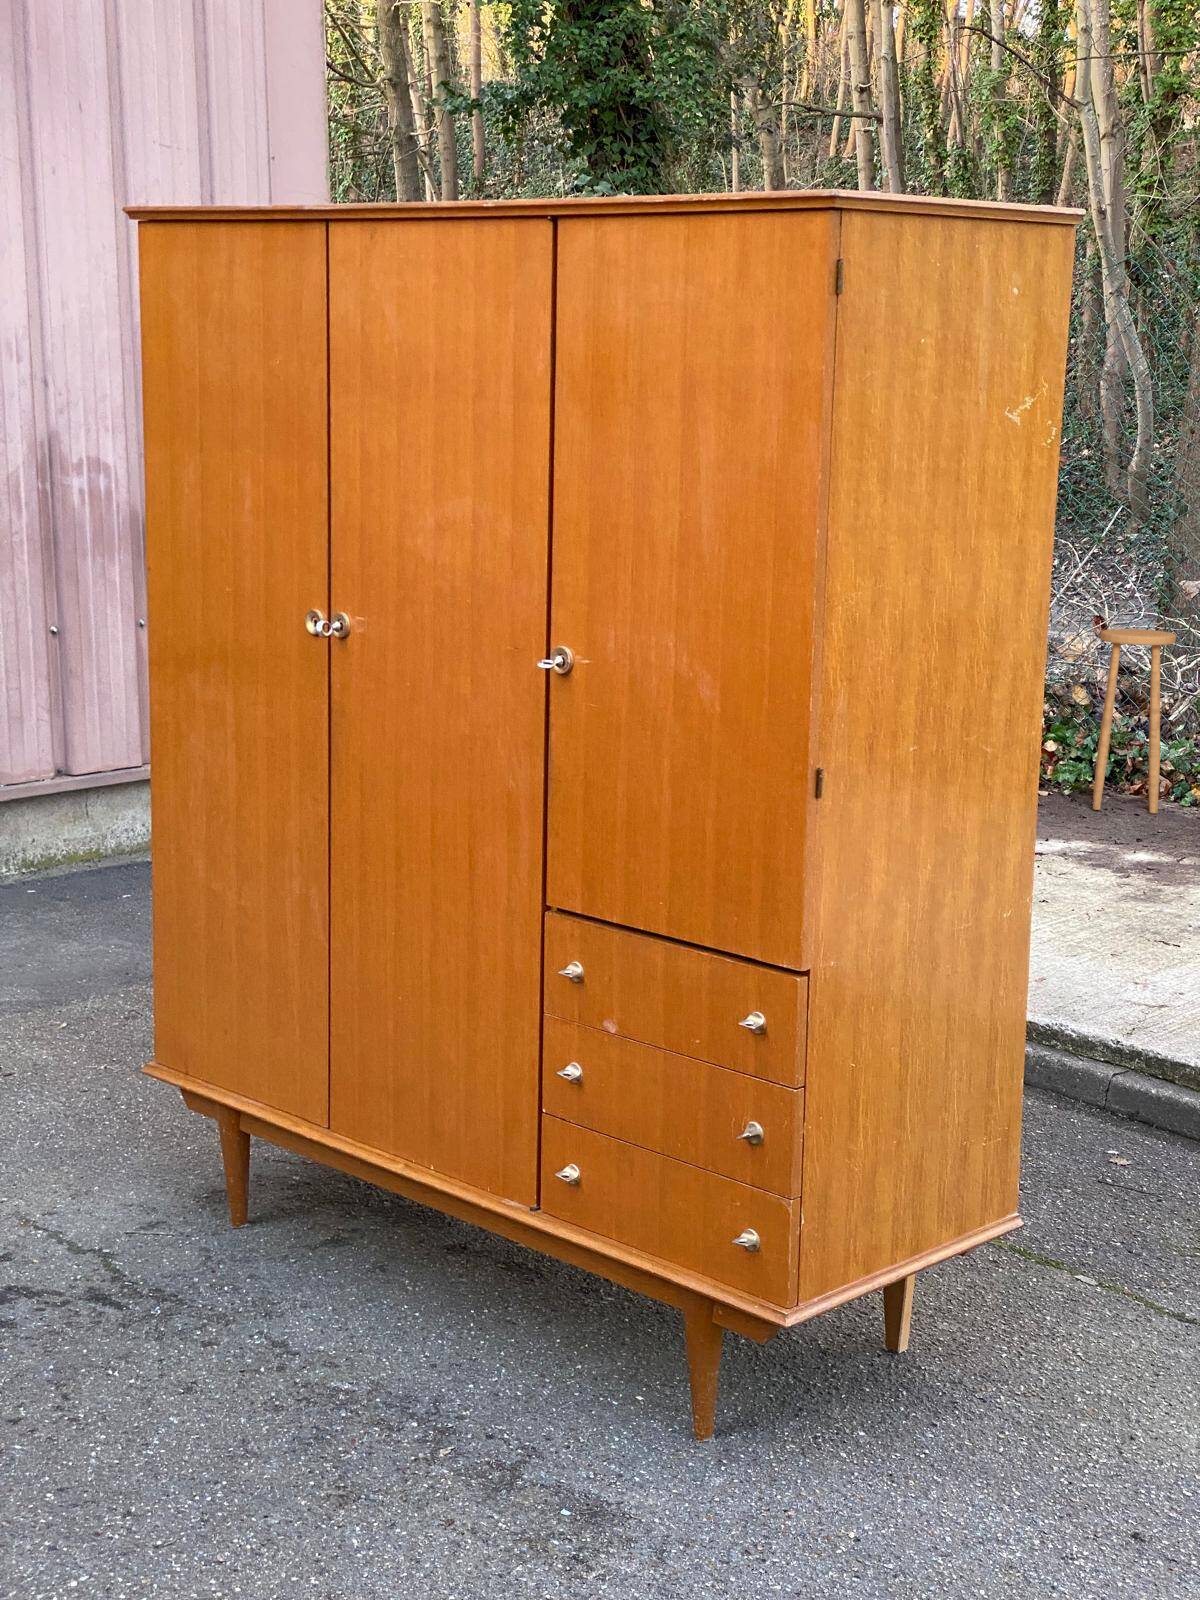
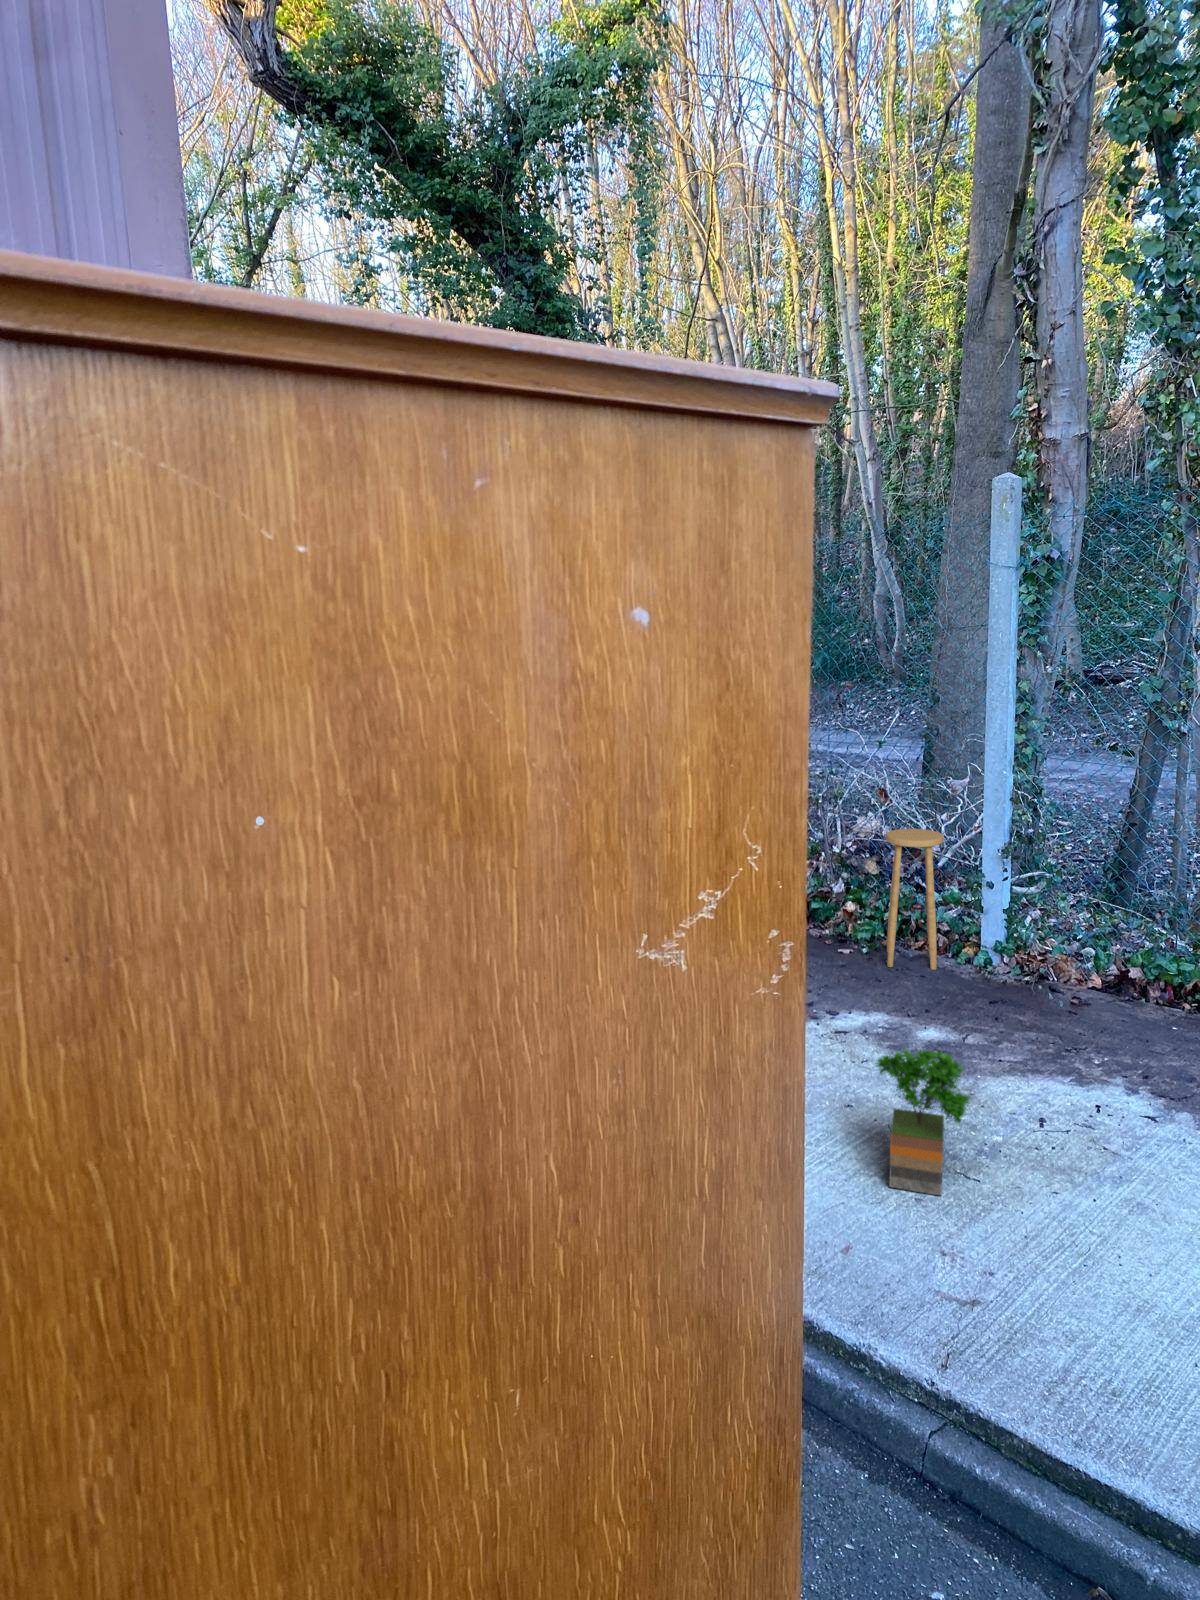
potted tree: none [1075,794,1182,954] -> present [877,1049,971,1196]

